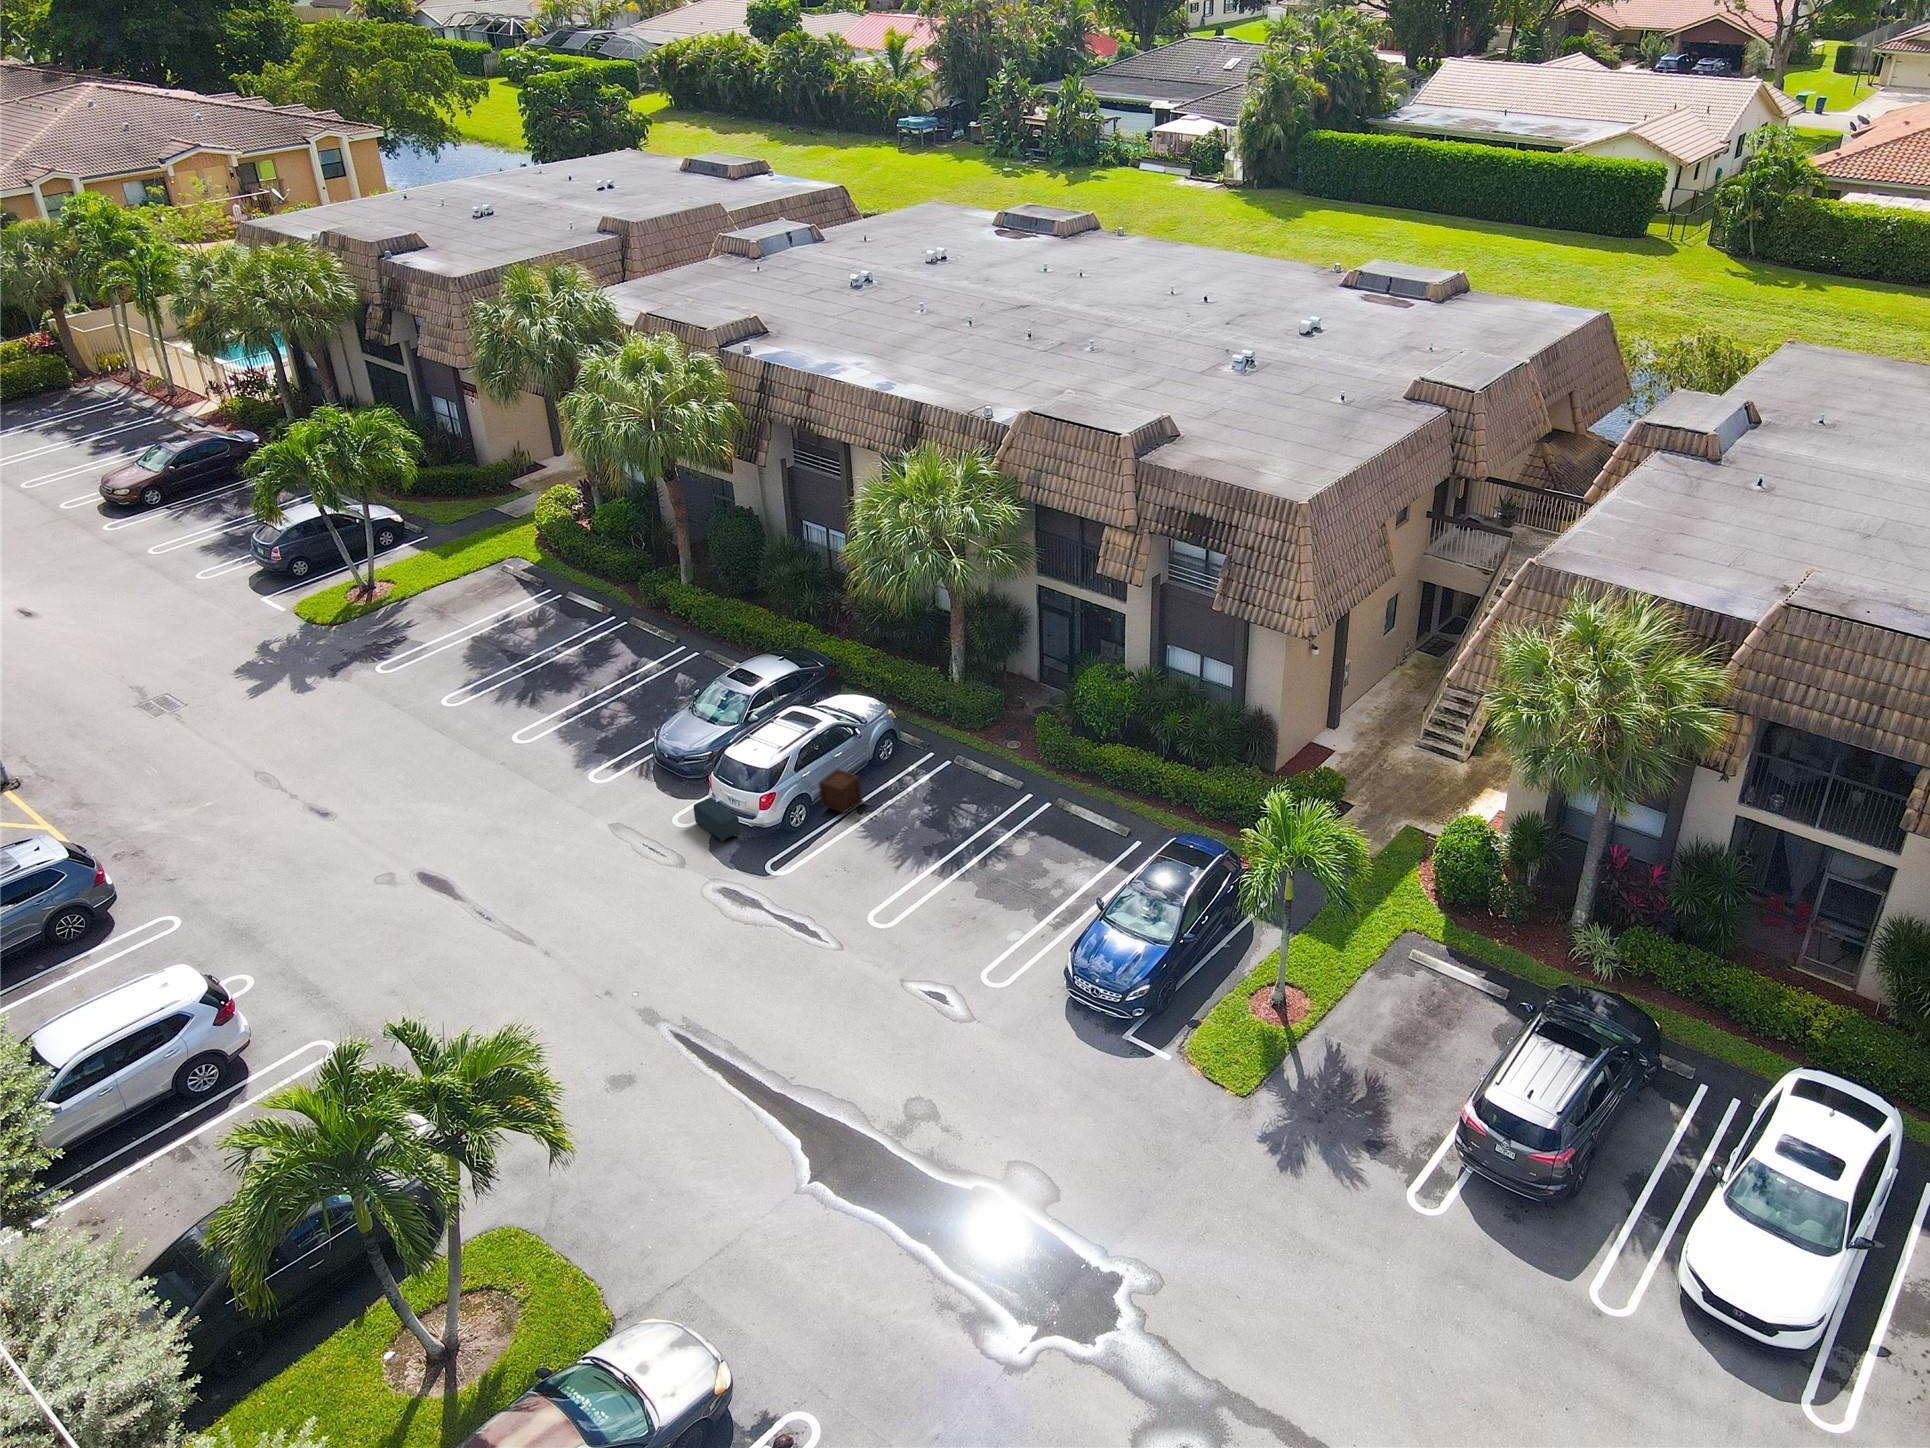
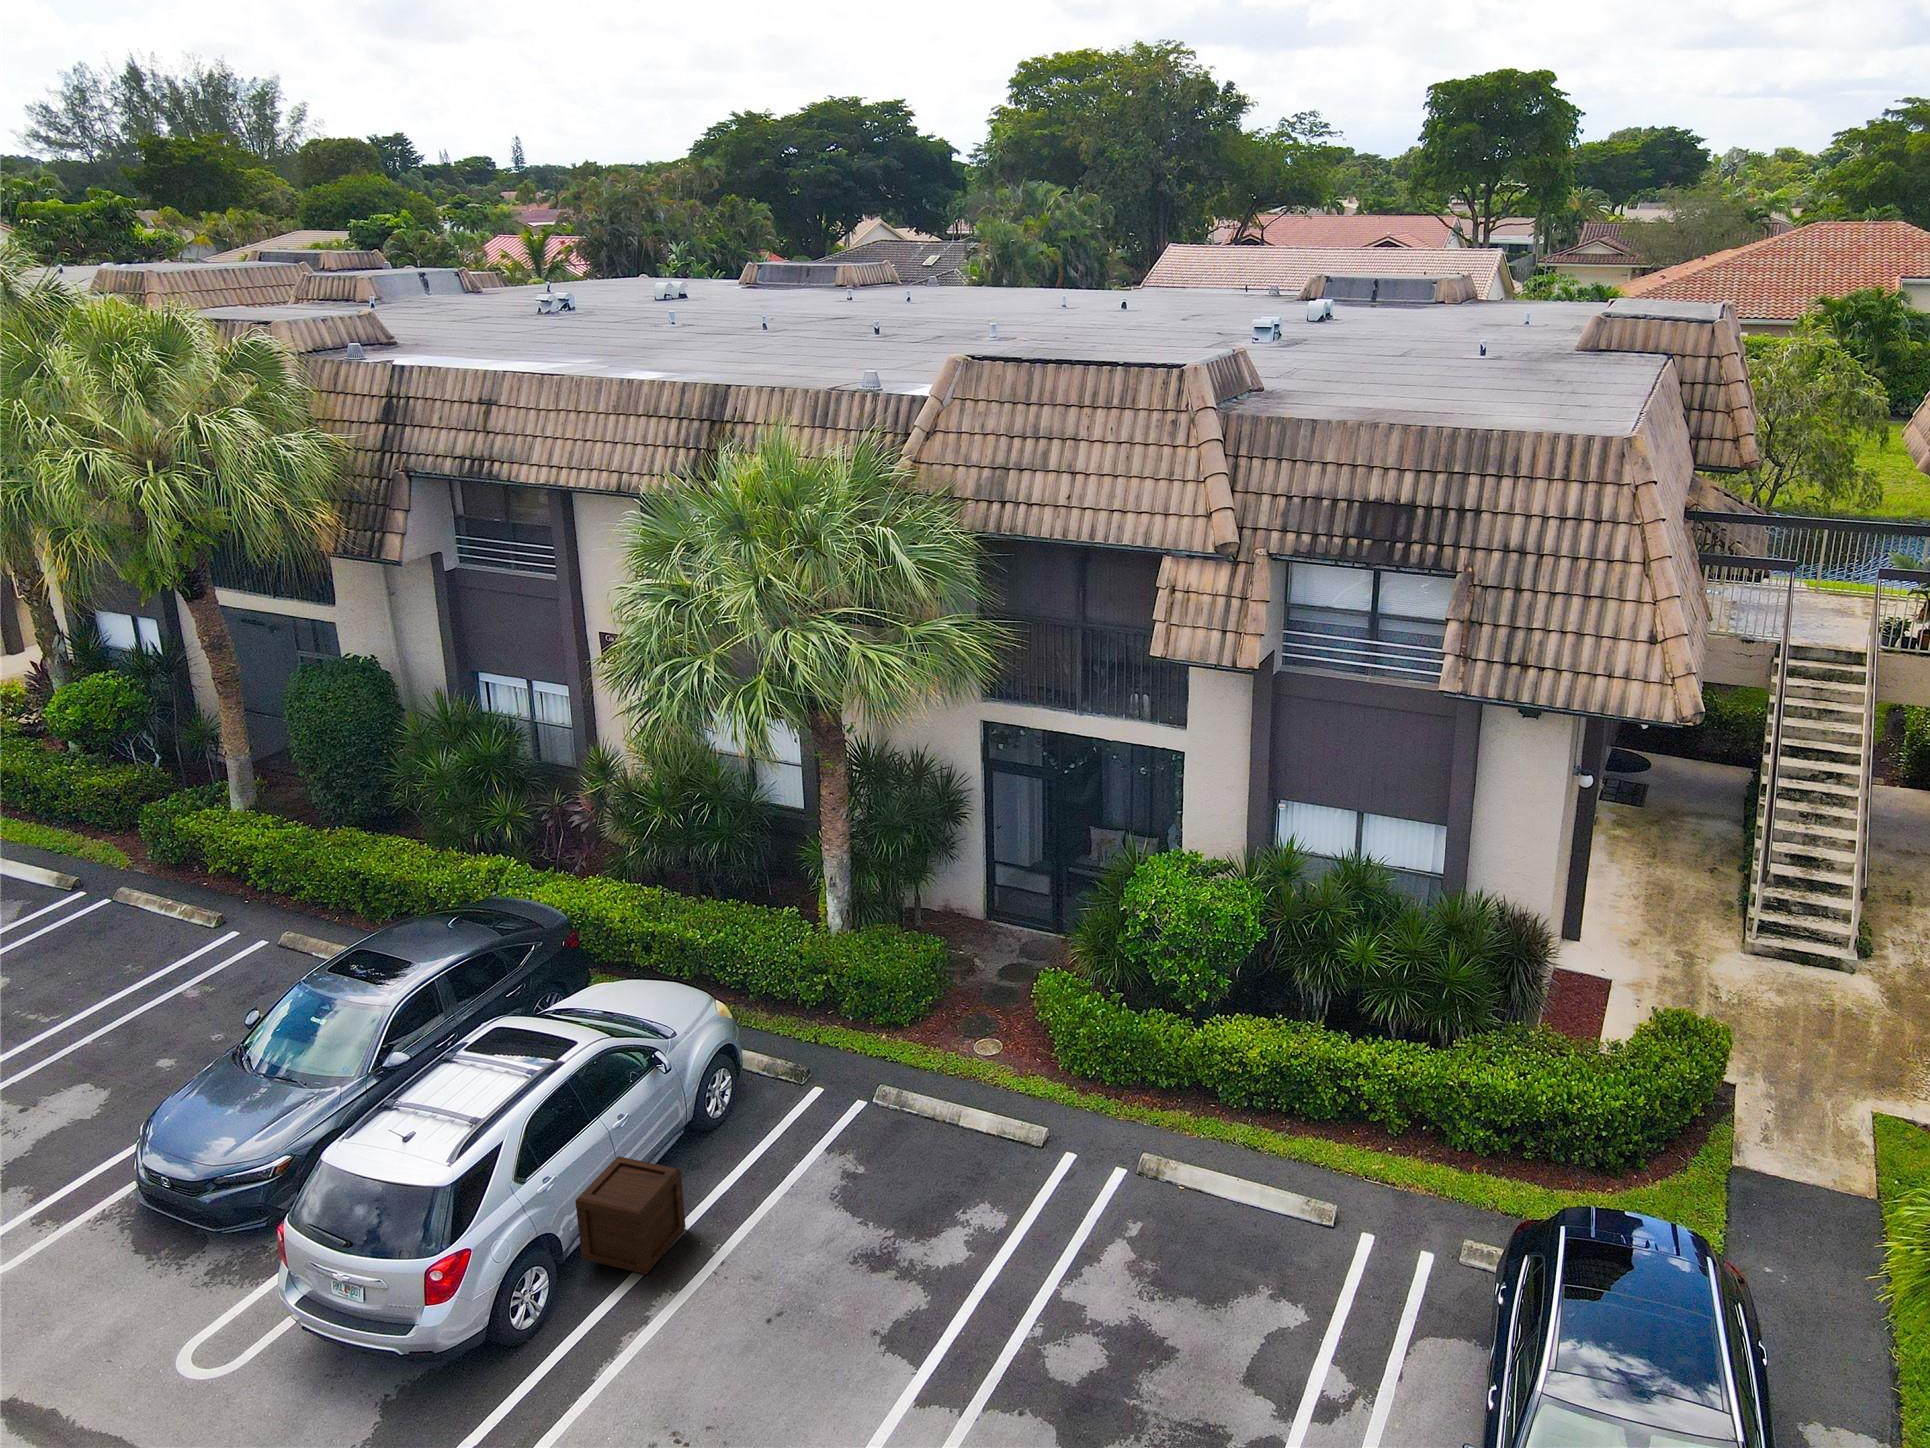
bench: present [694,798,740,843] -> none [218,1289,360,1426]

